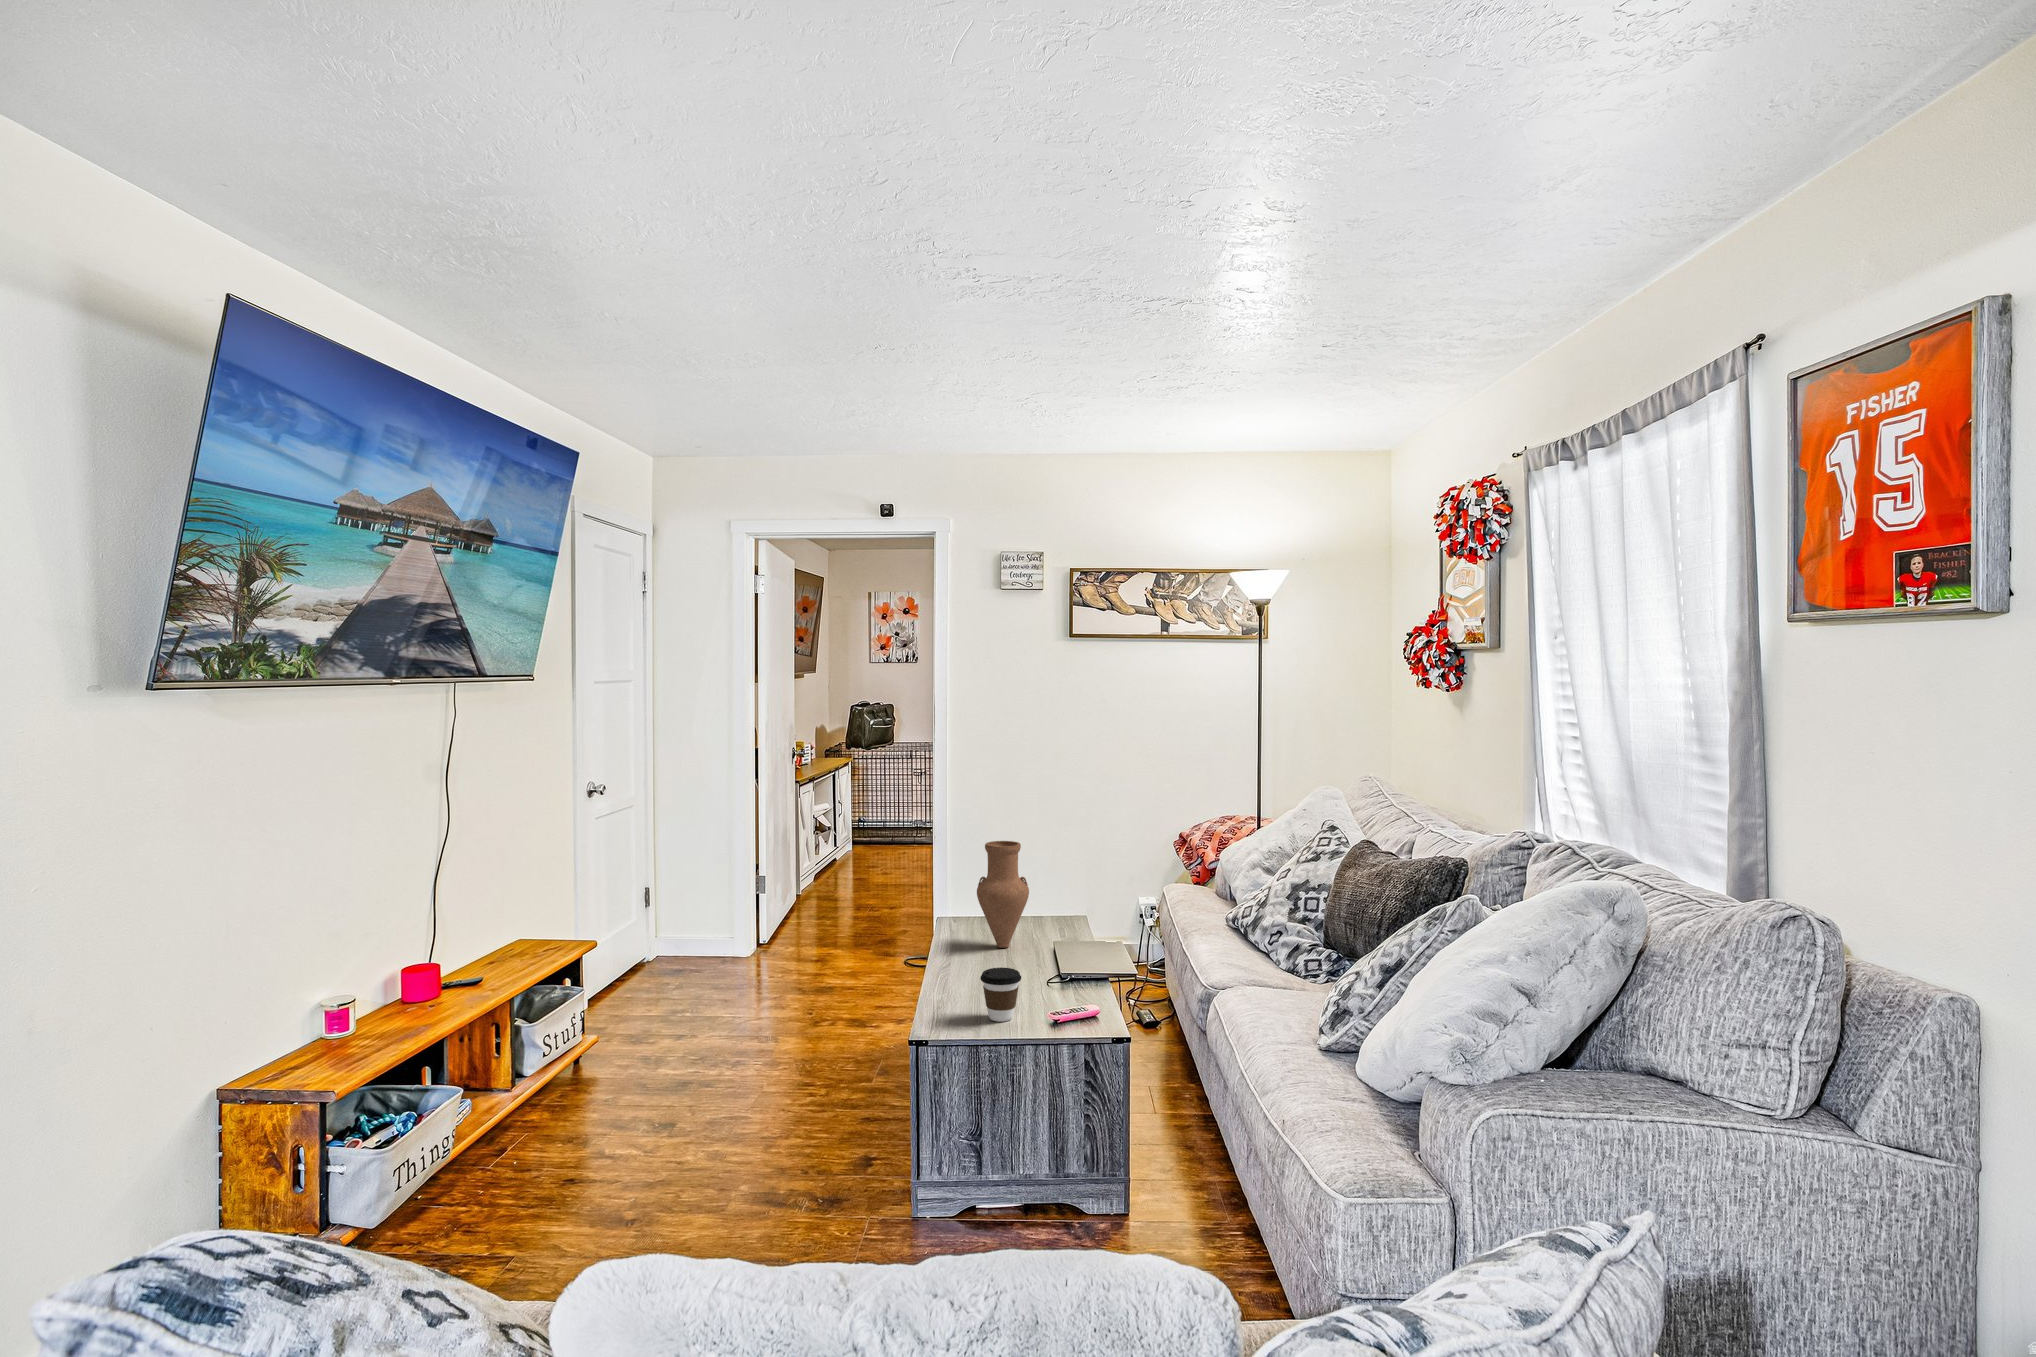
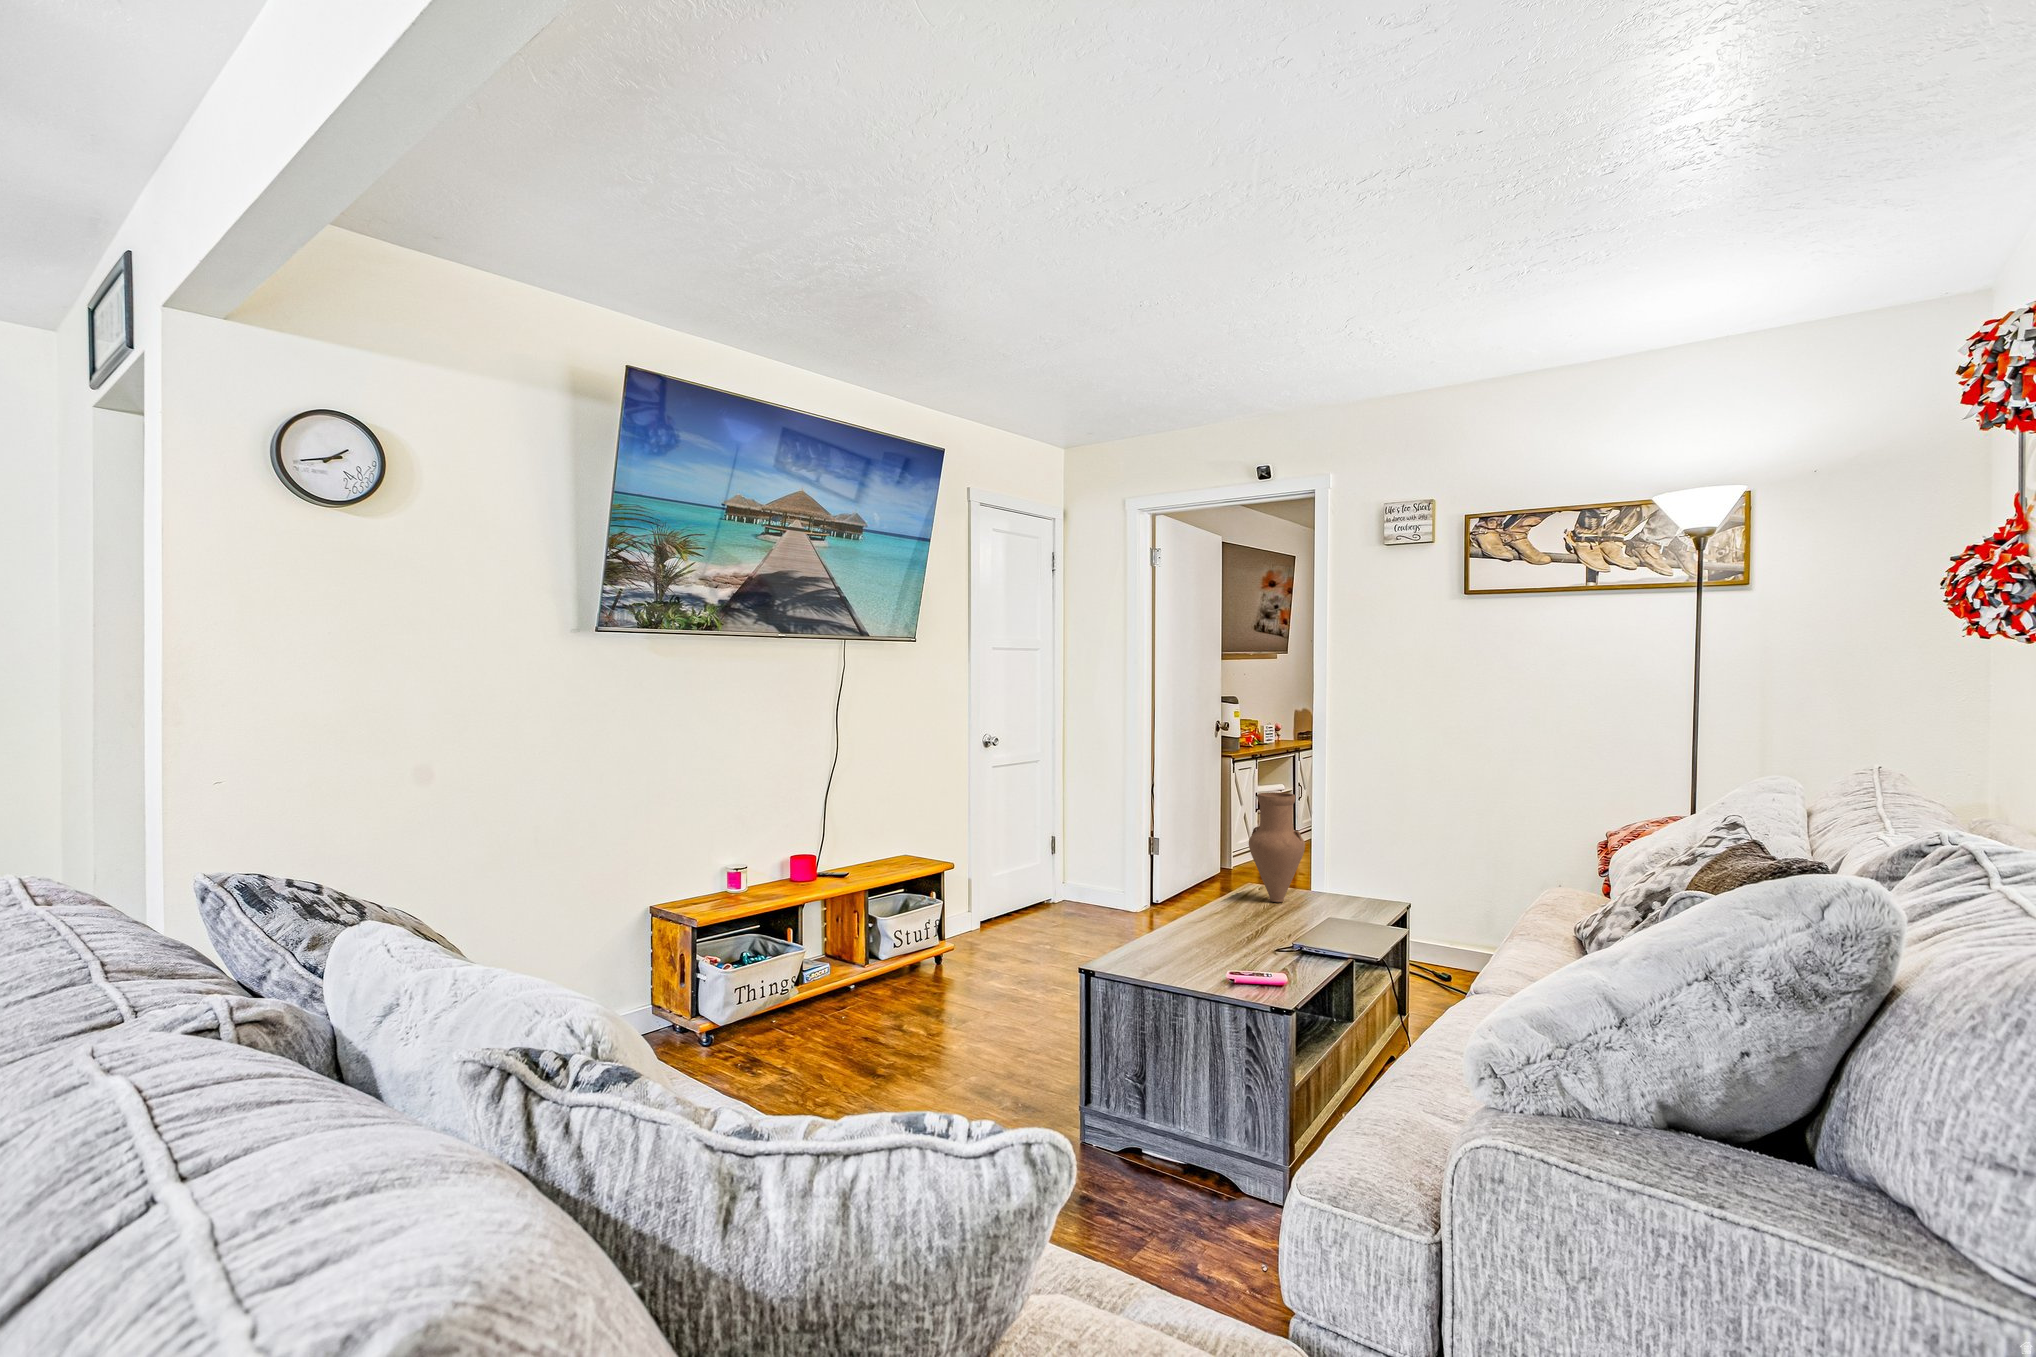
coffee cup: present [980,967,1021,1022] -> none [1155,902,1197,956]

